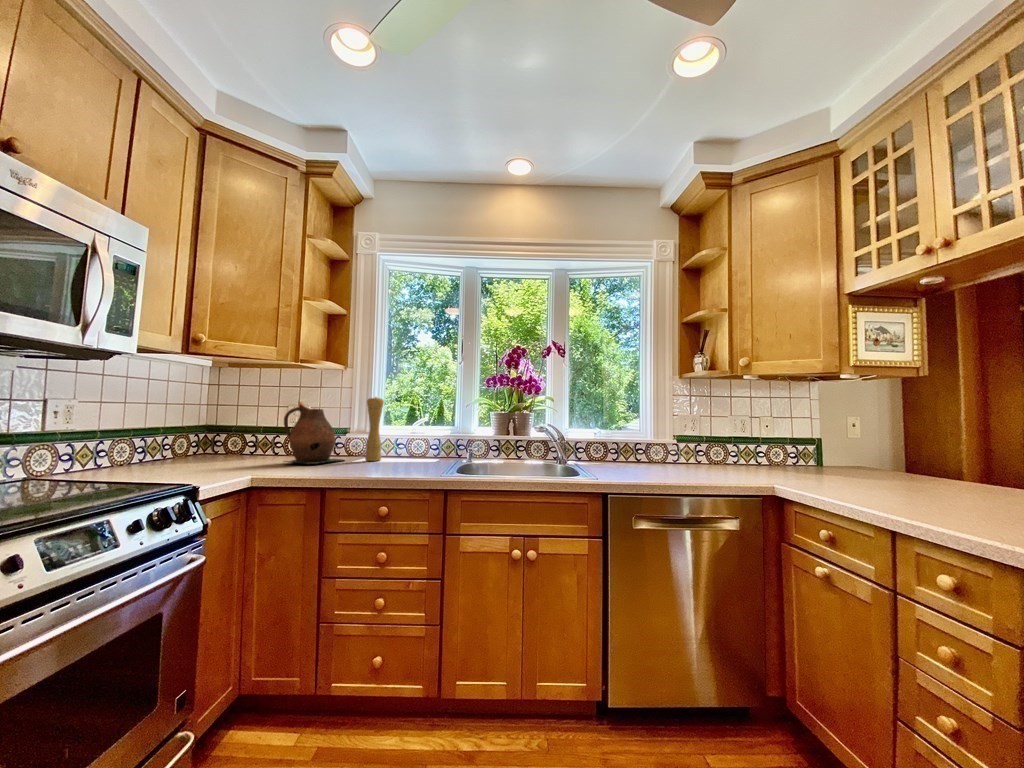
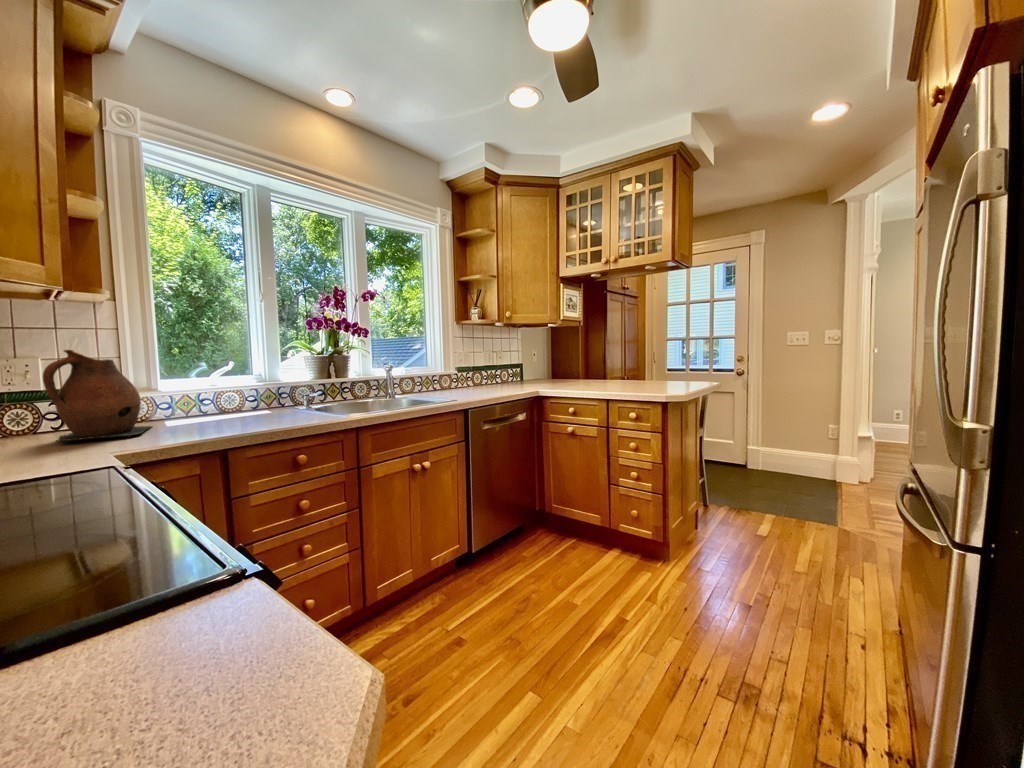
pepper mill: present [365,397,384,461] -> none [182,341,211,422]

